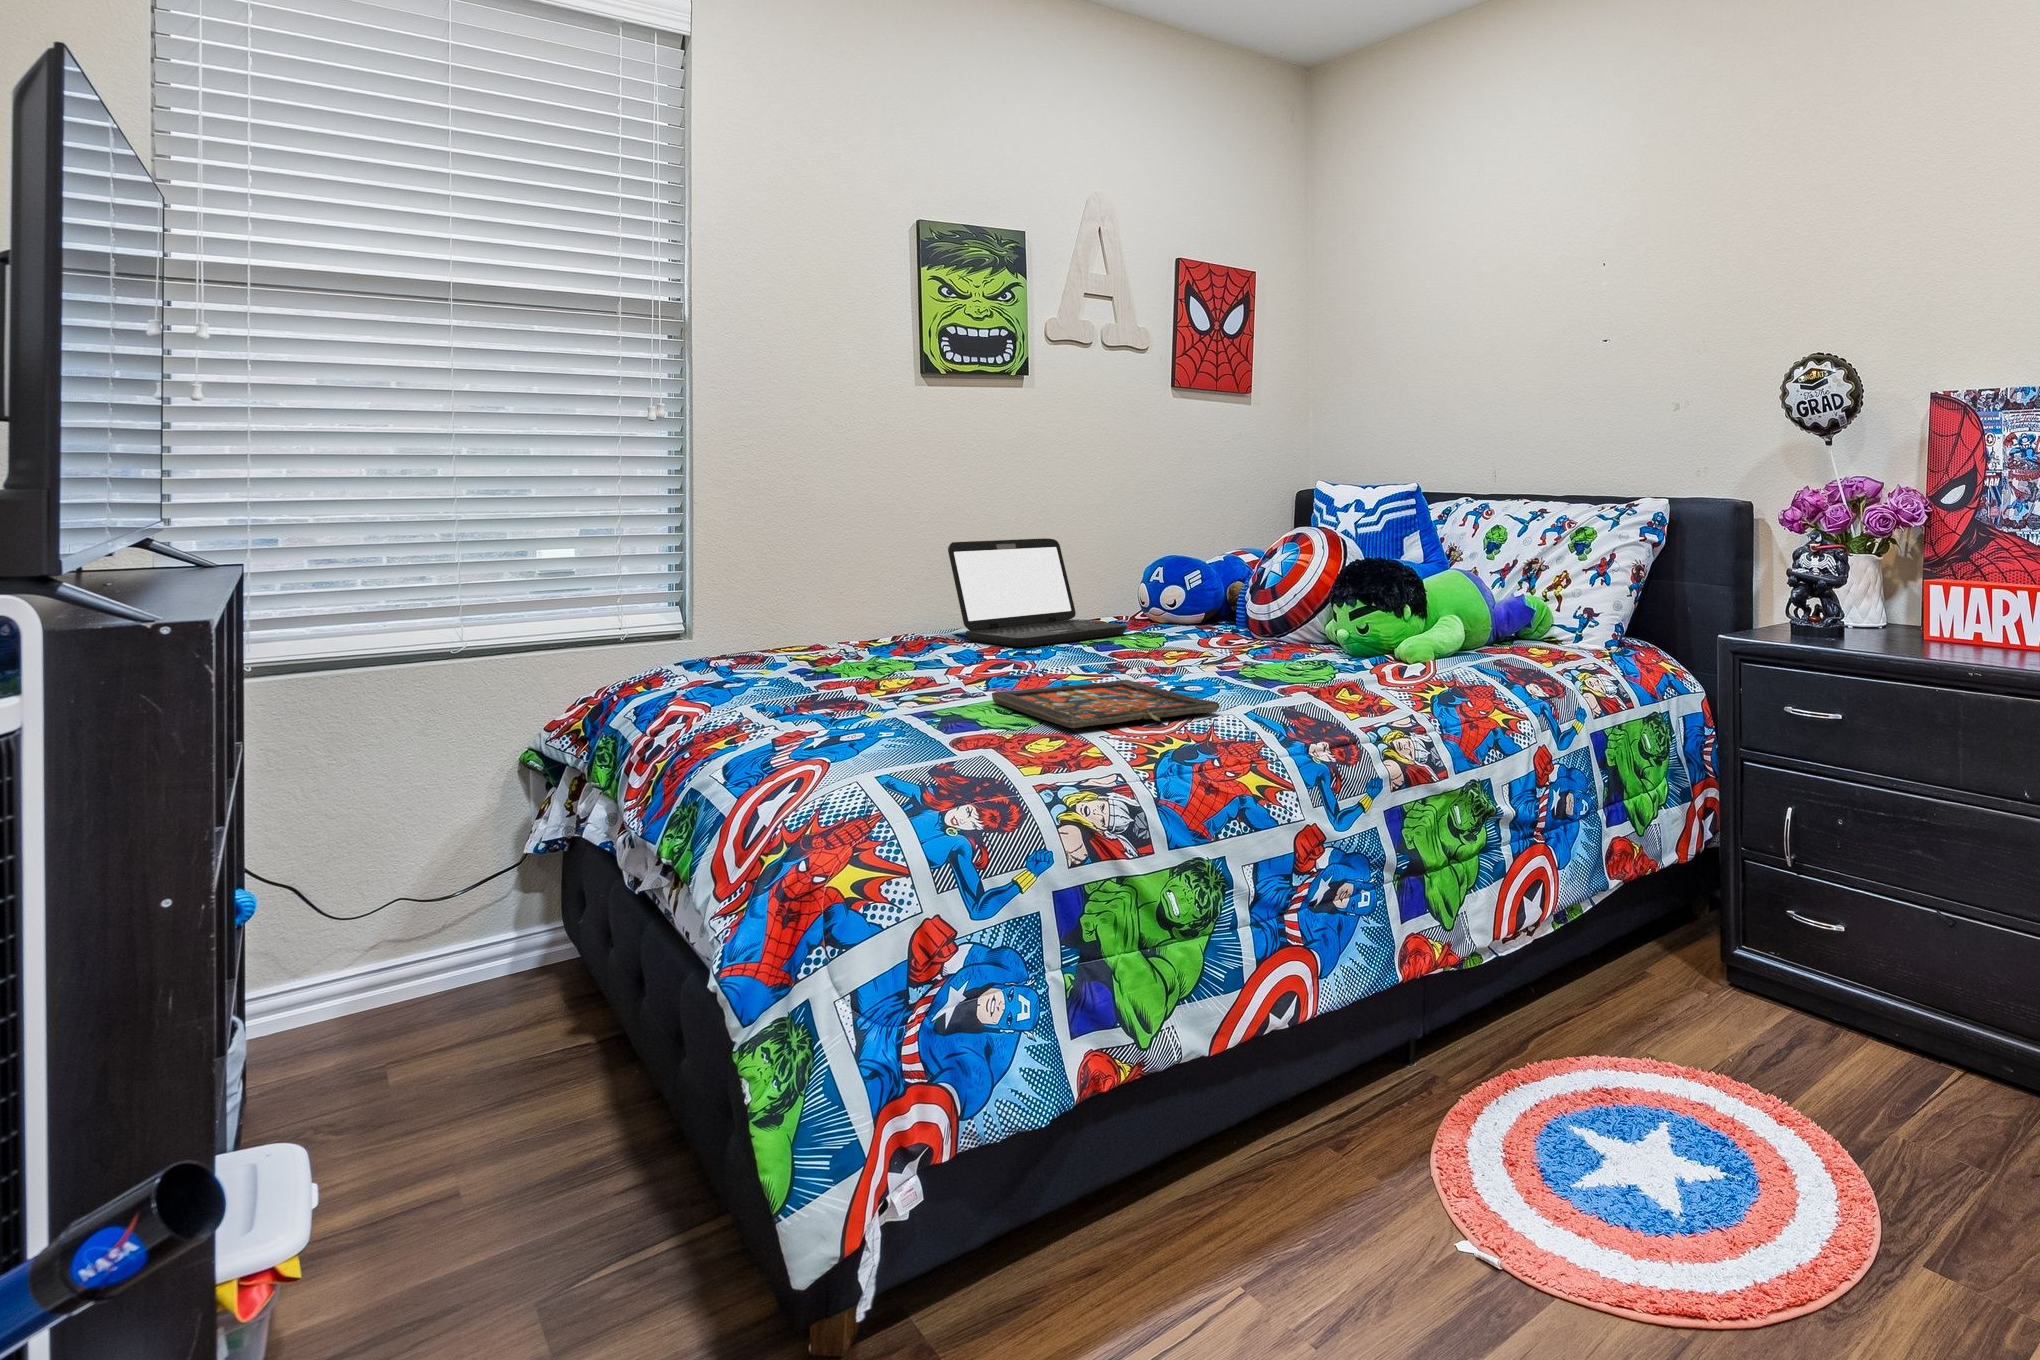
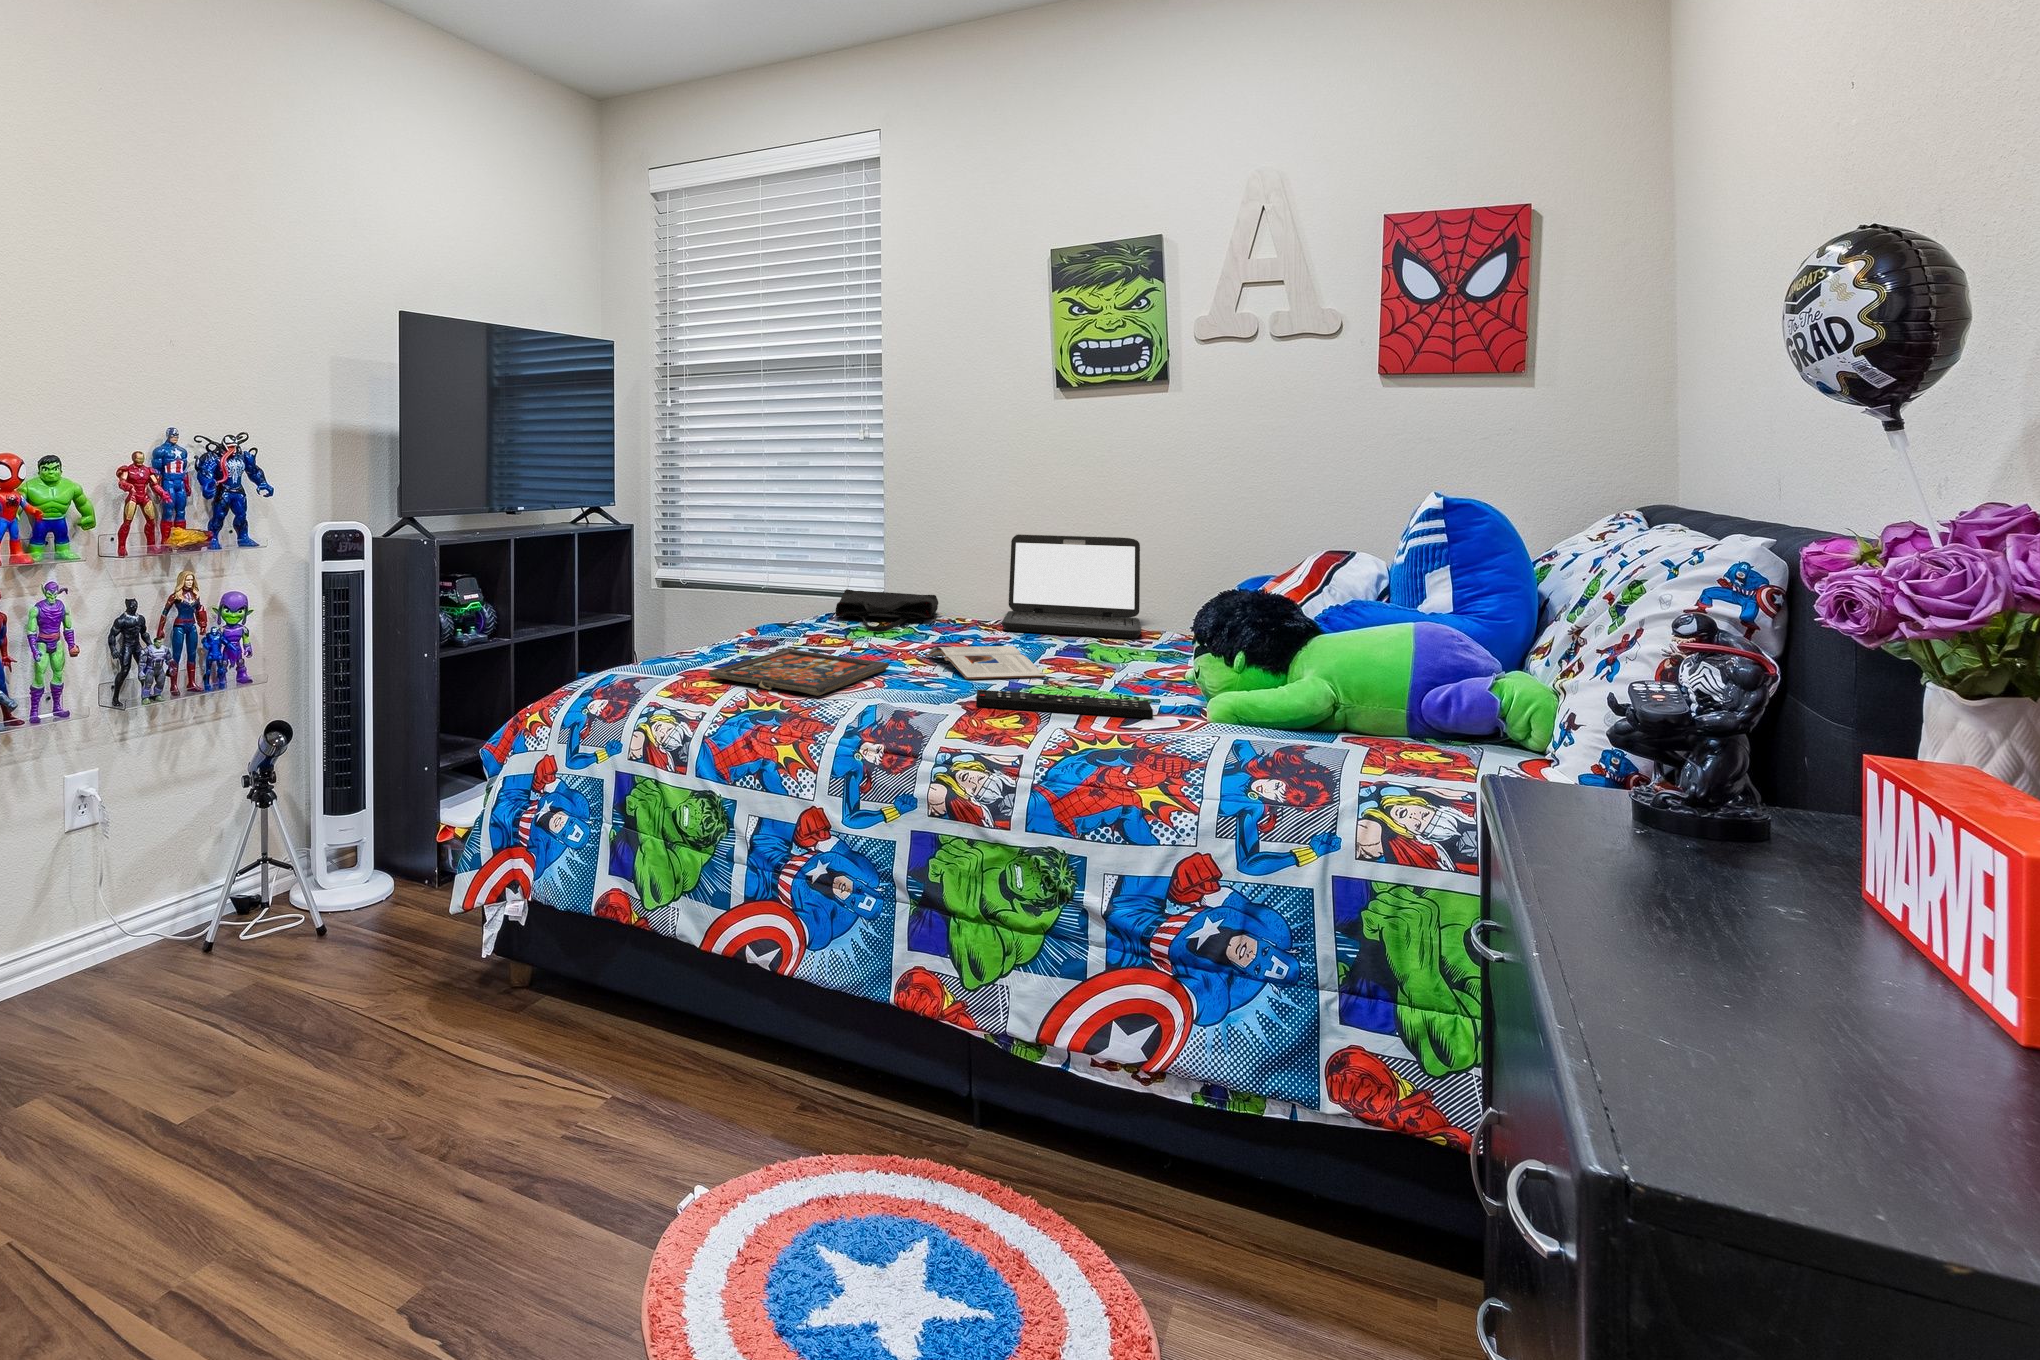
tote bag: none [771,626,943,671] -> present [836,589,938,632]
magazine: none [1091,646,1230,677] -> present [925,646,1046,679]
remote control: none [1278,657,1394,687] -> present [975,689,1153,719]

